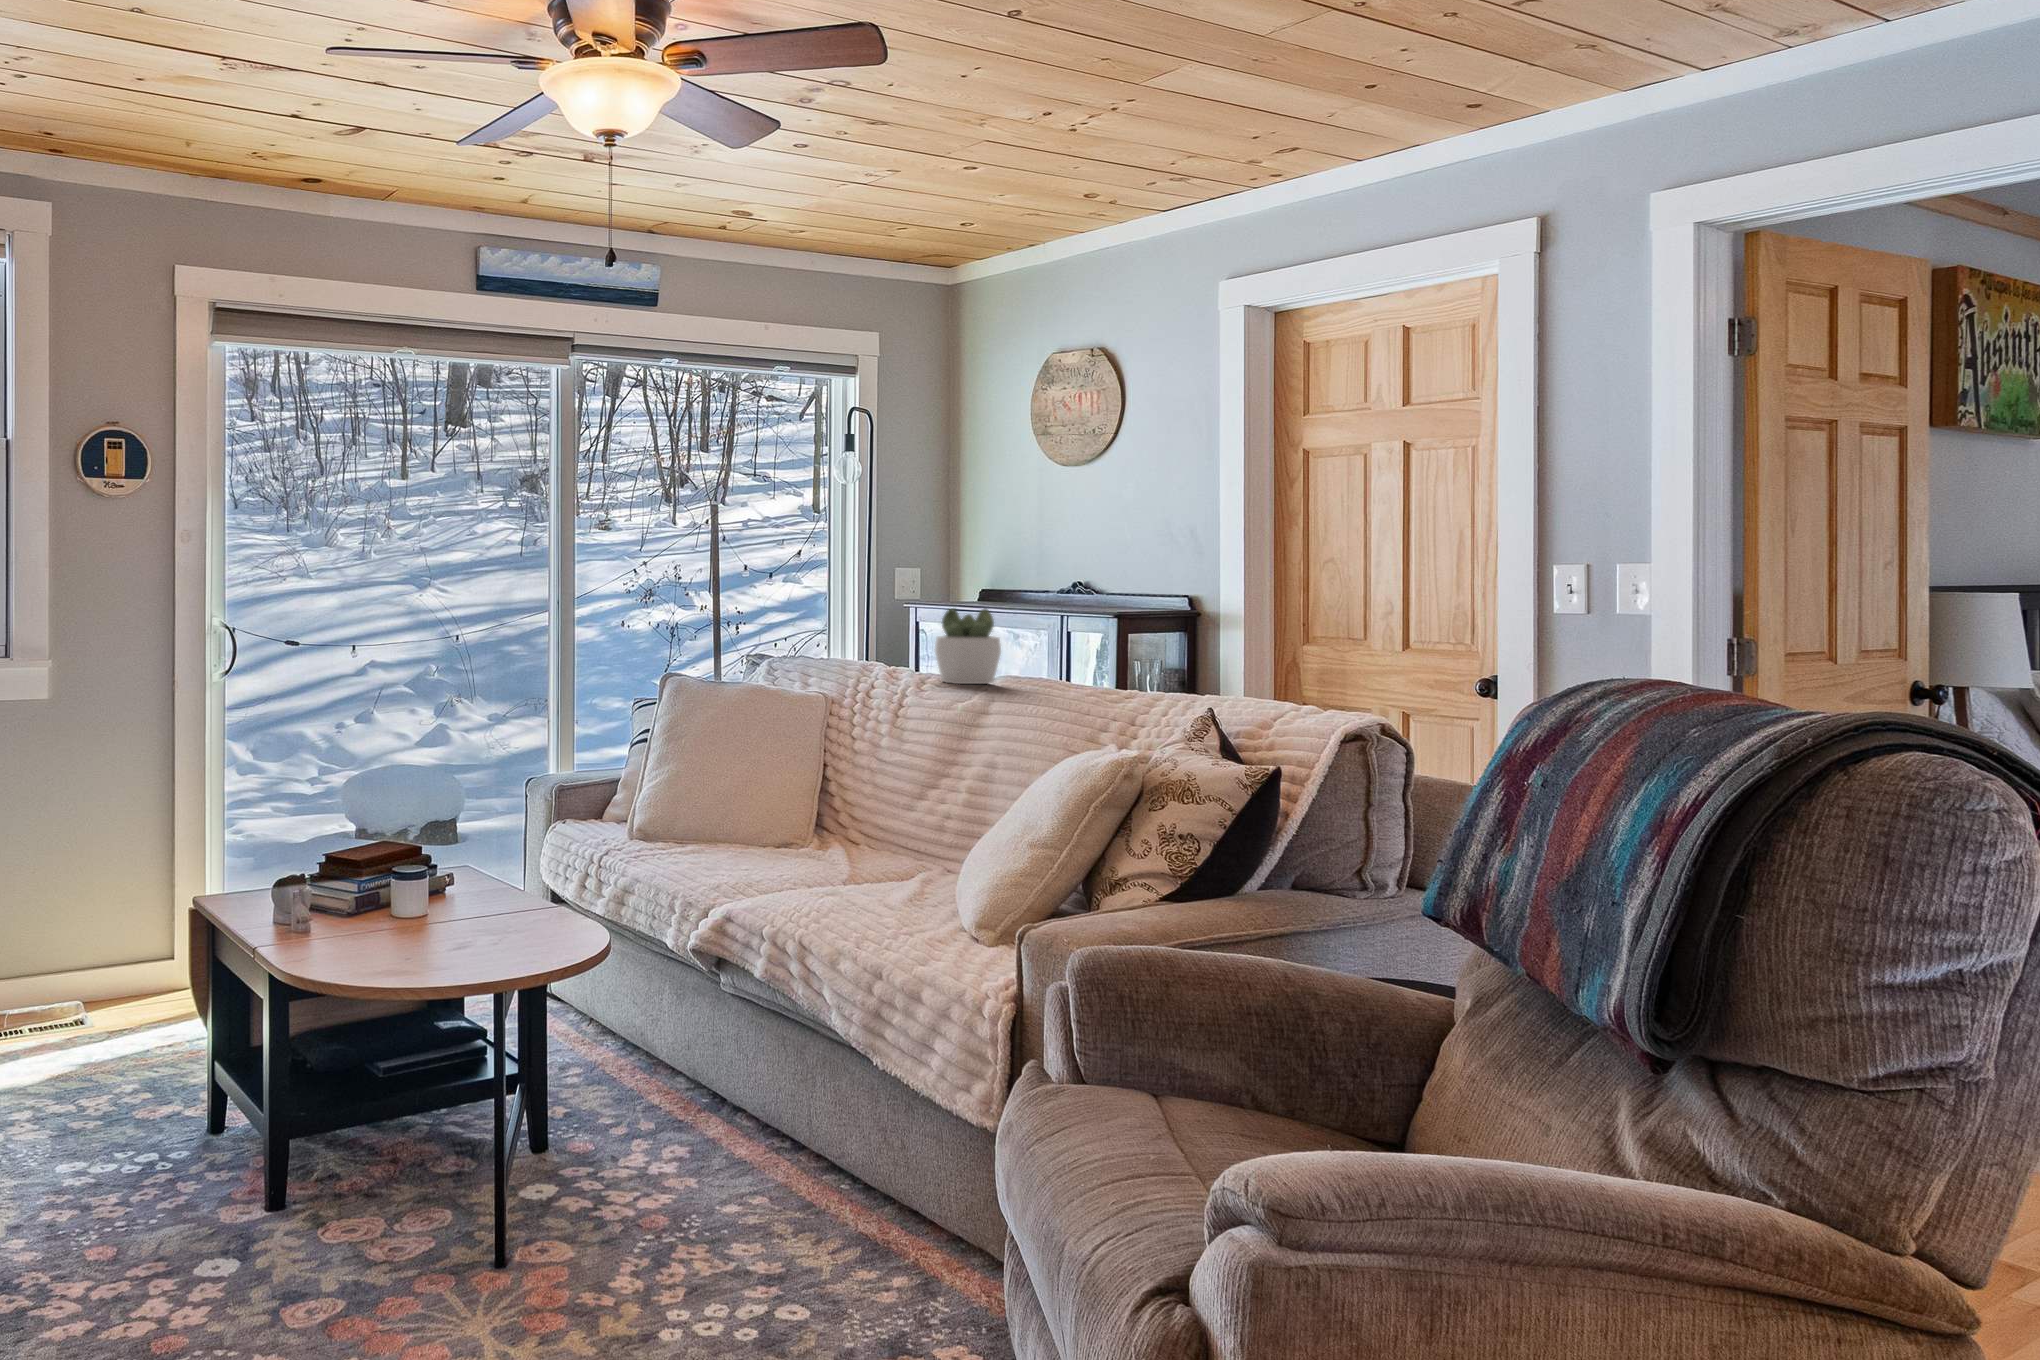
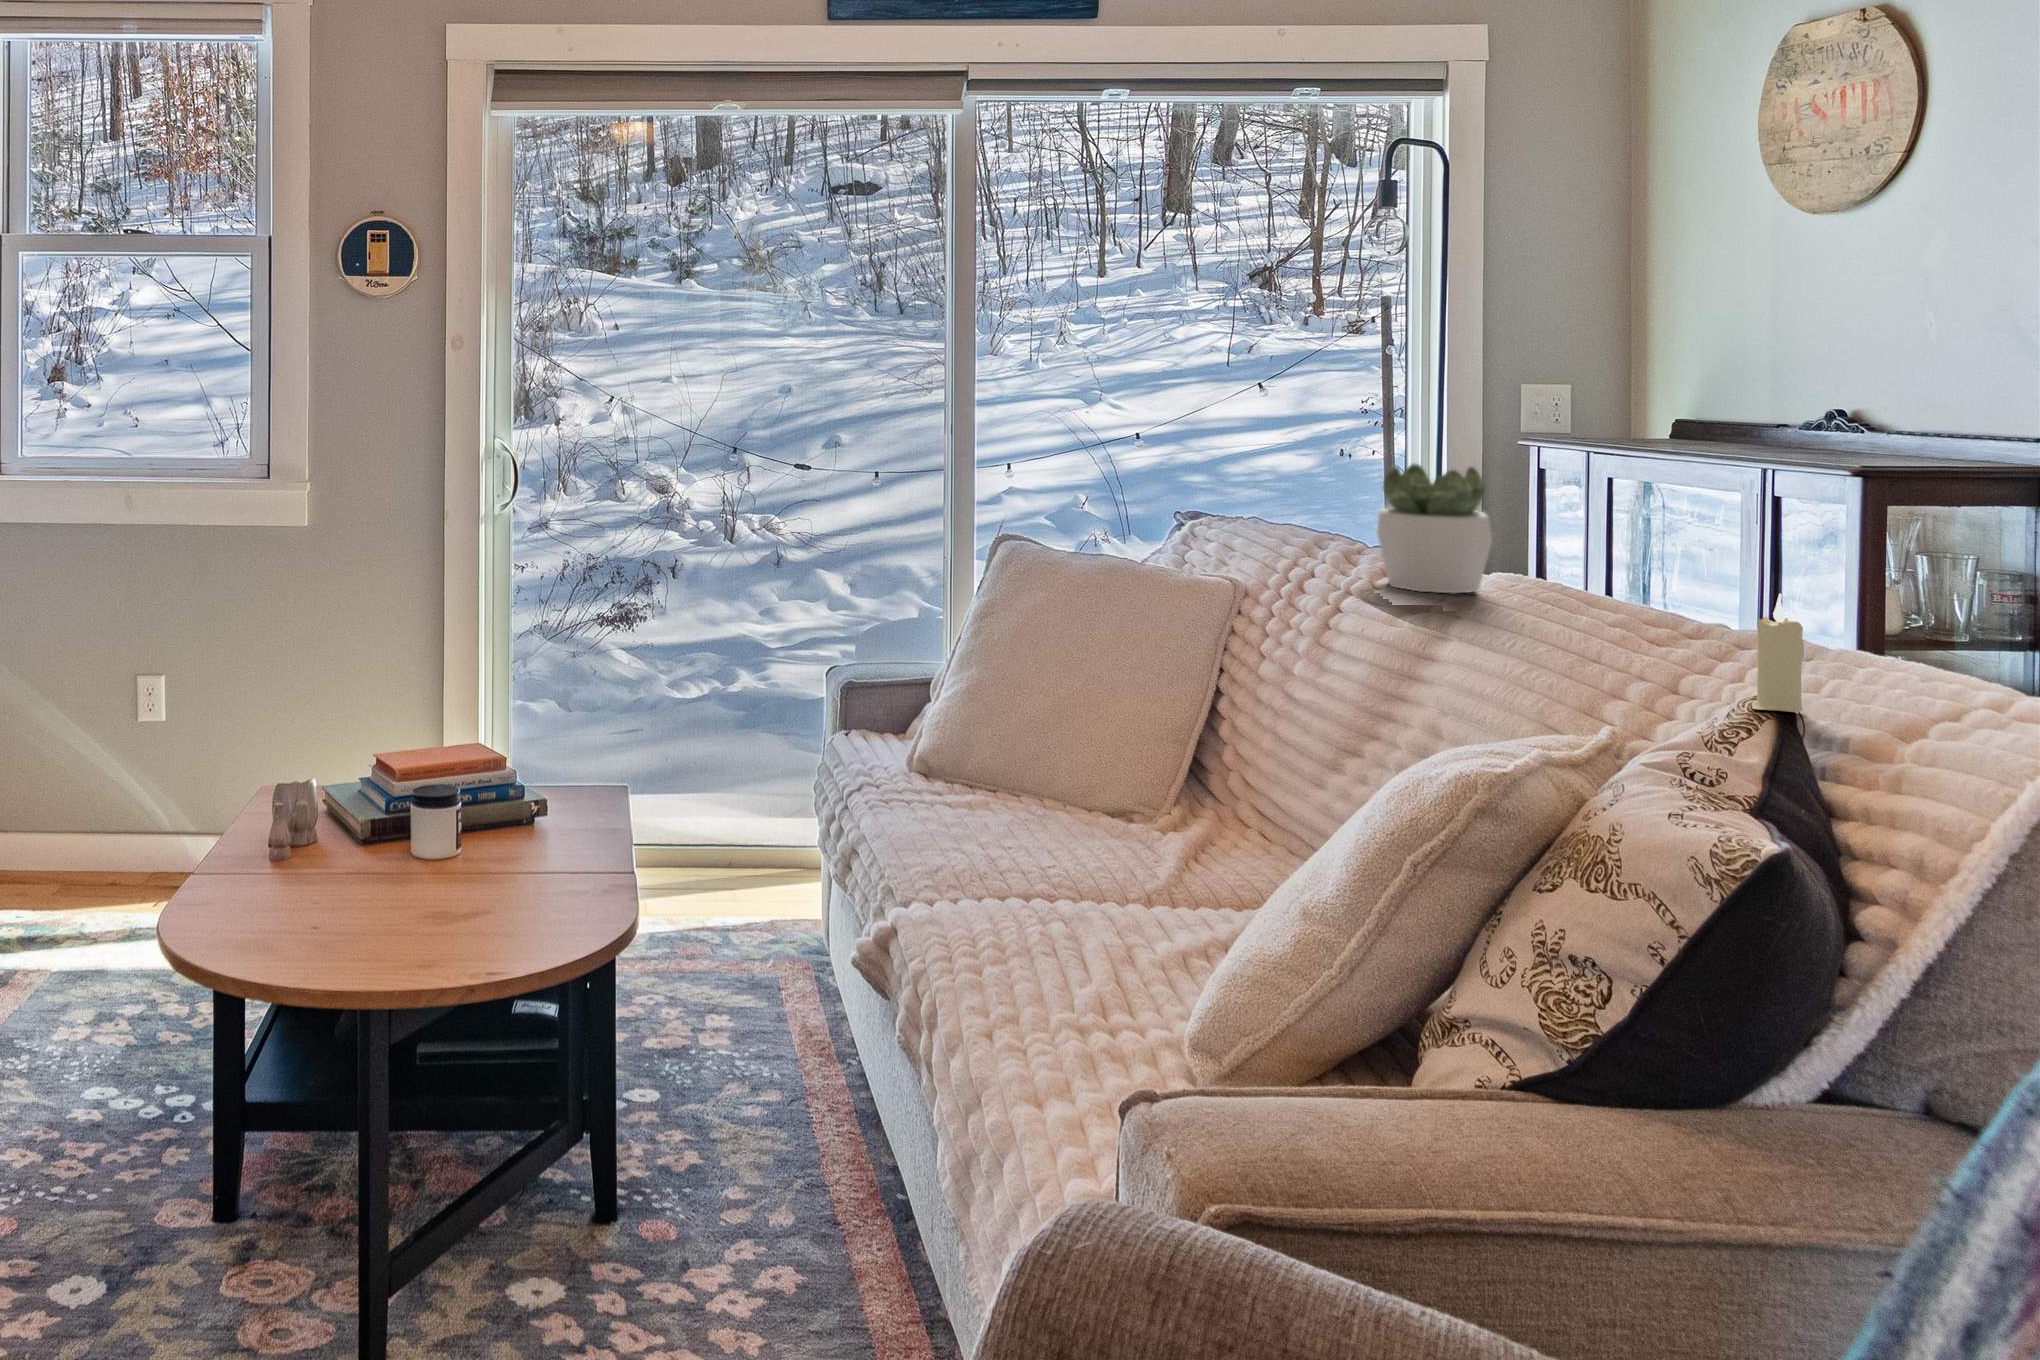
candle: none [1202,653,1225,714] -> present [1752,593,1804,712]

